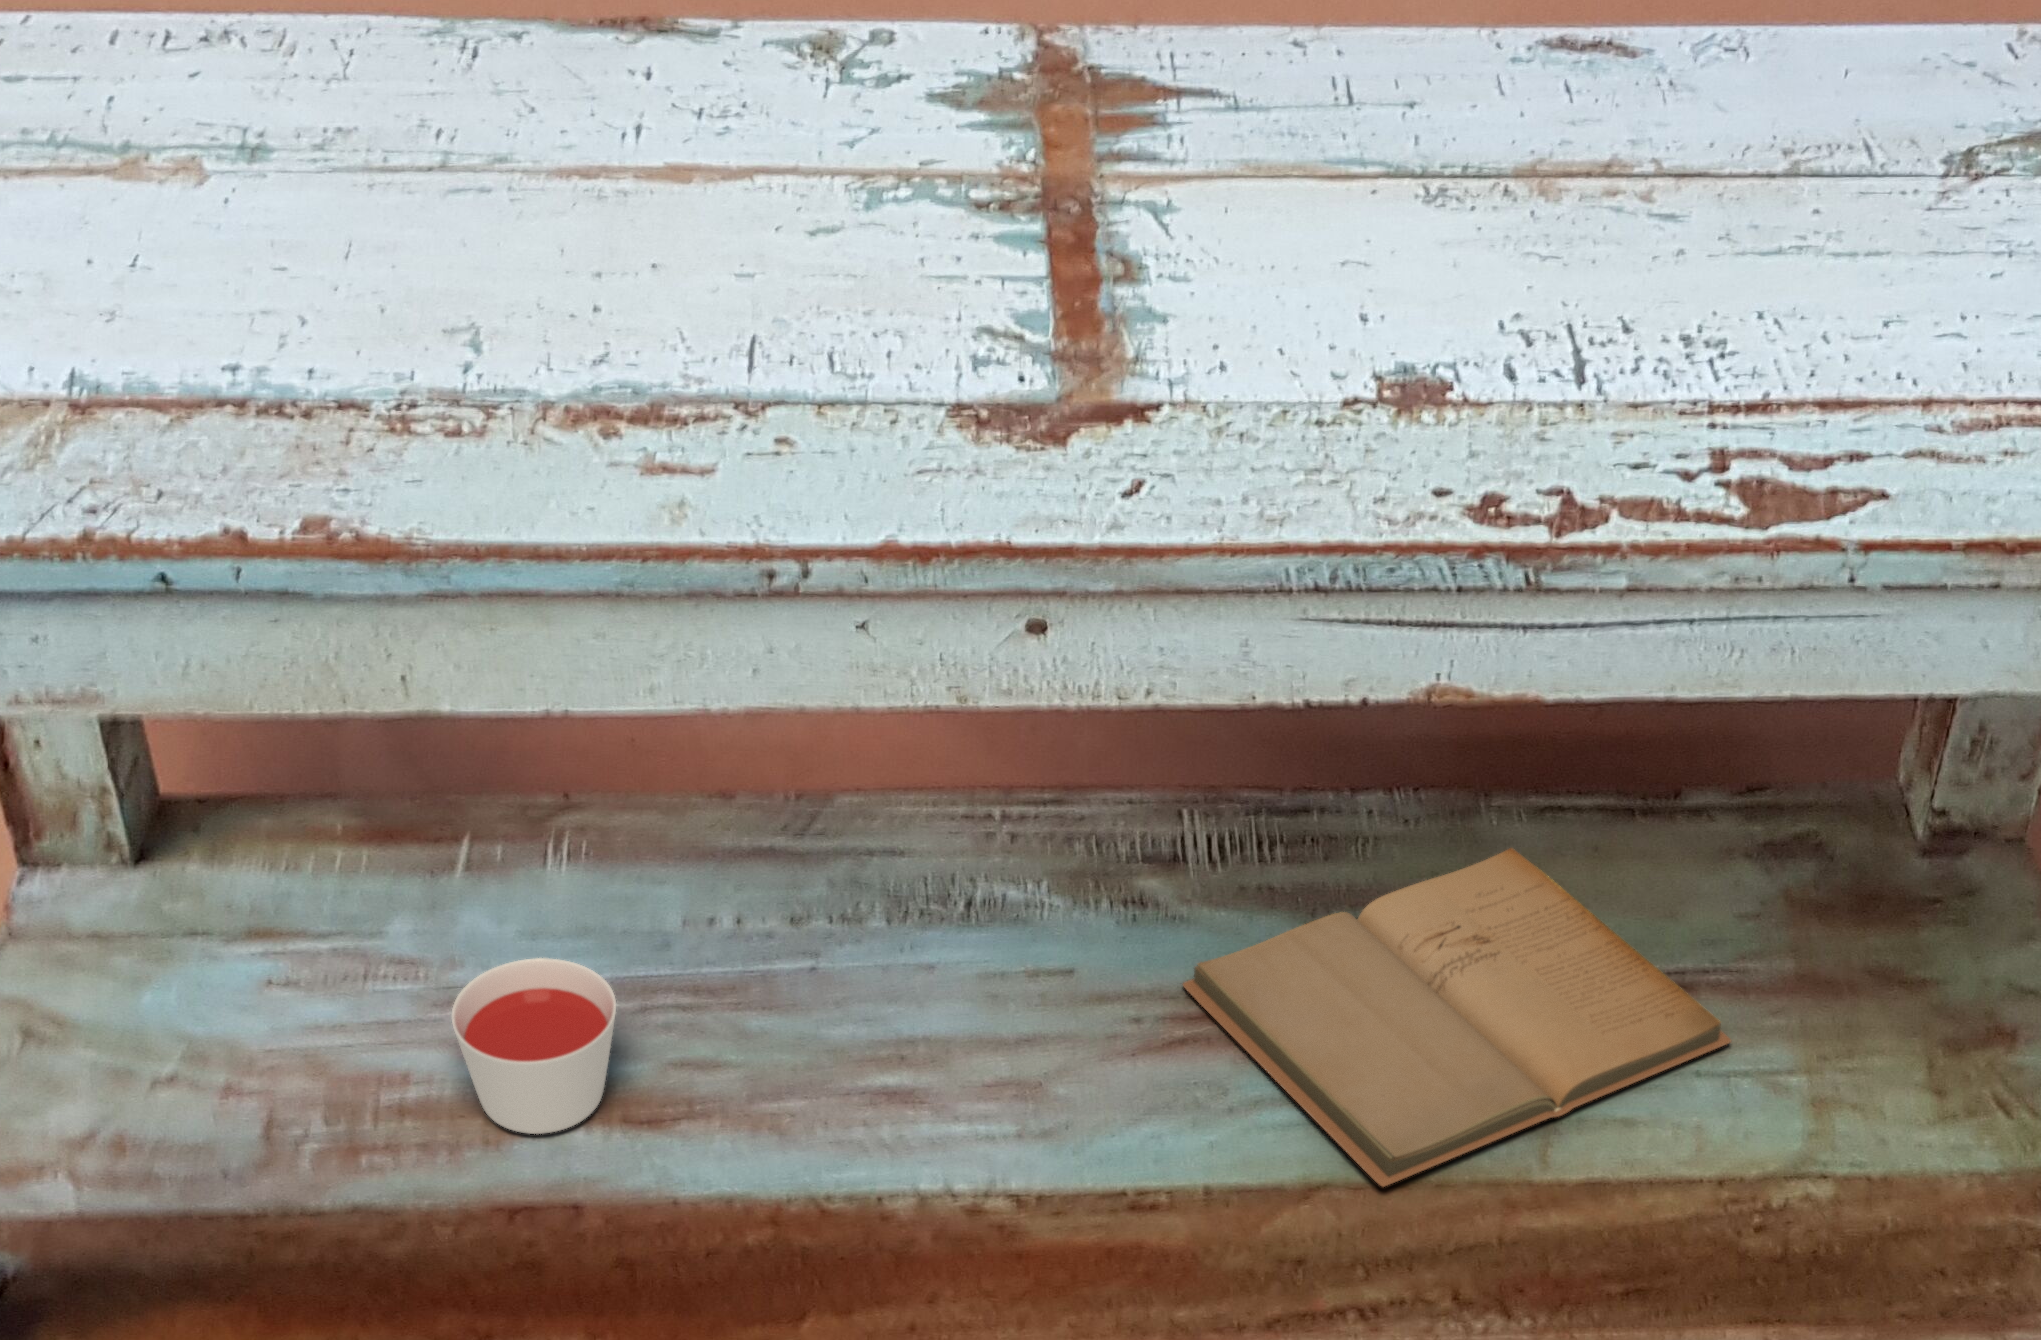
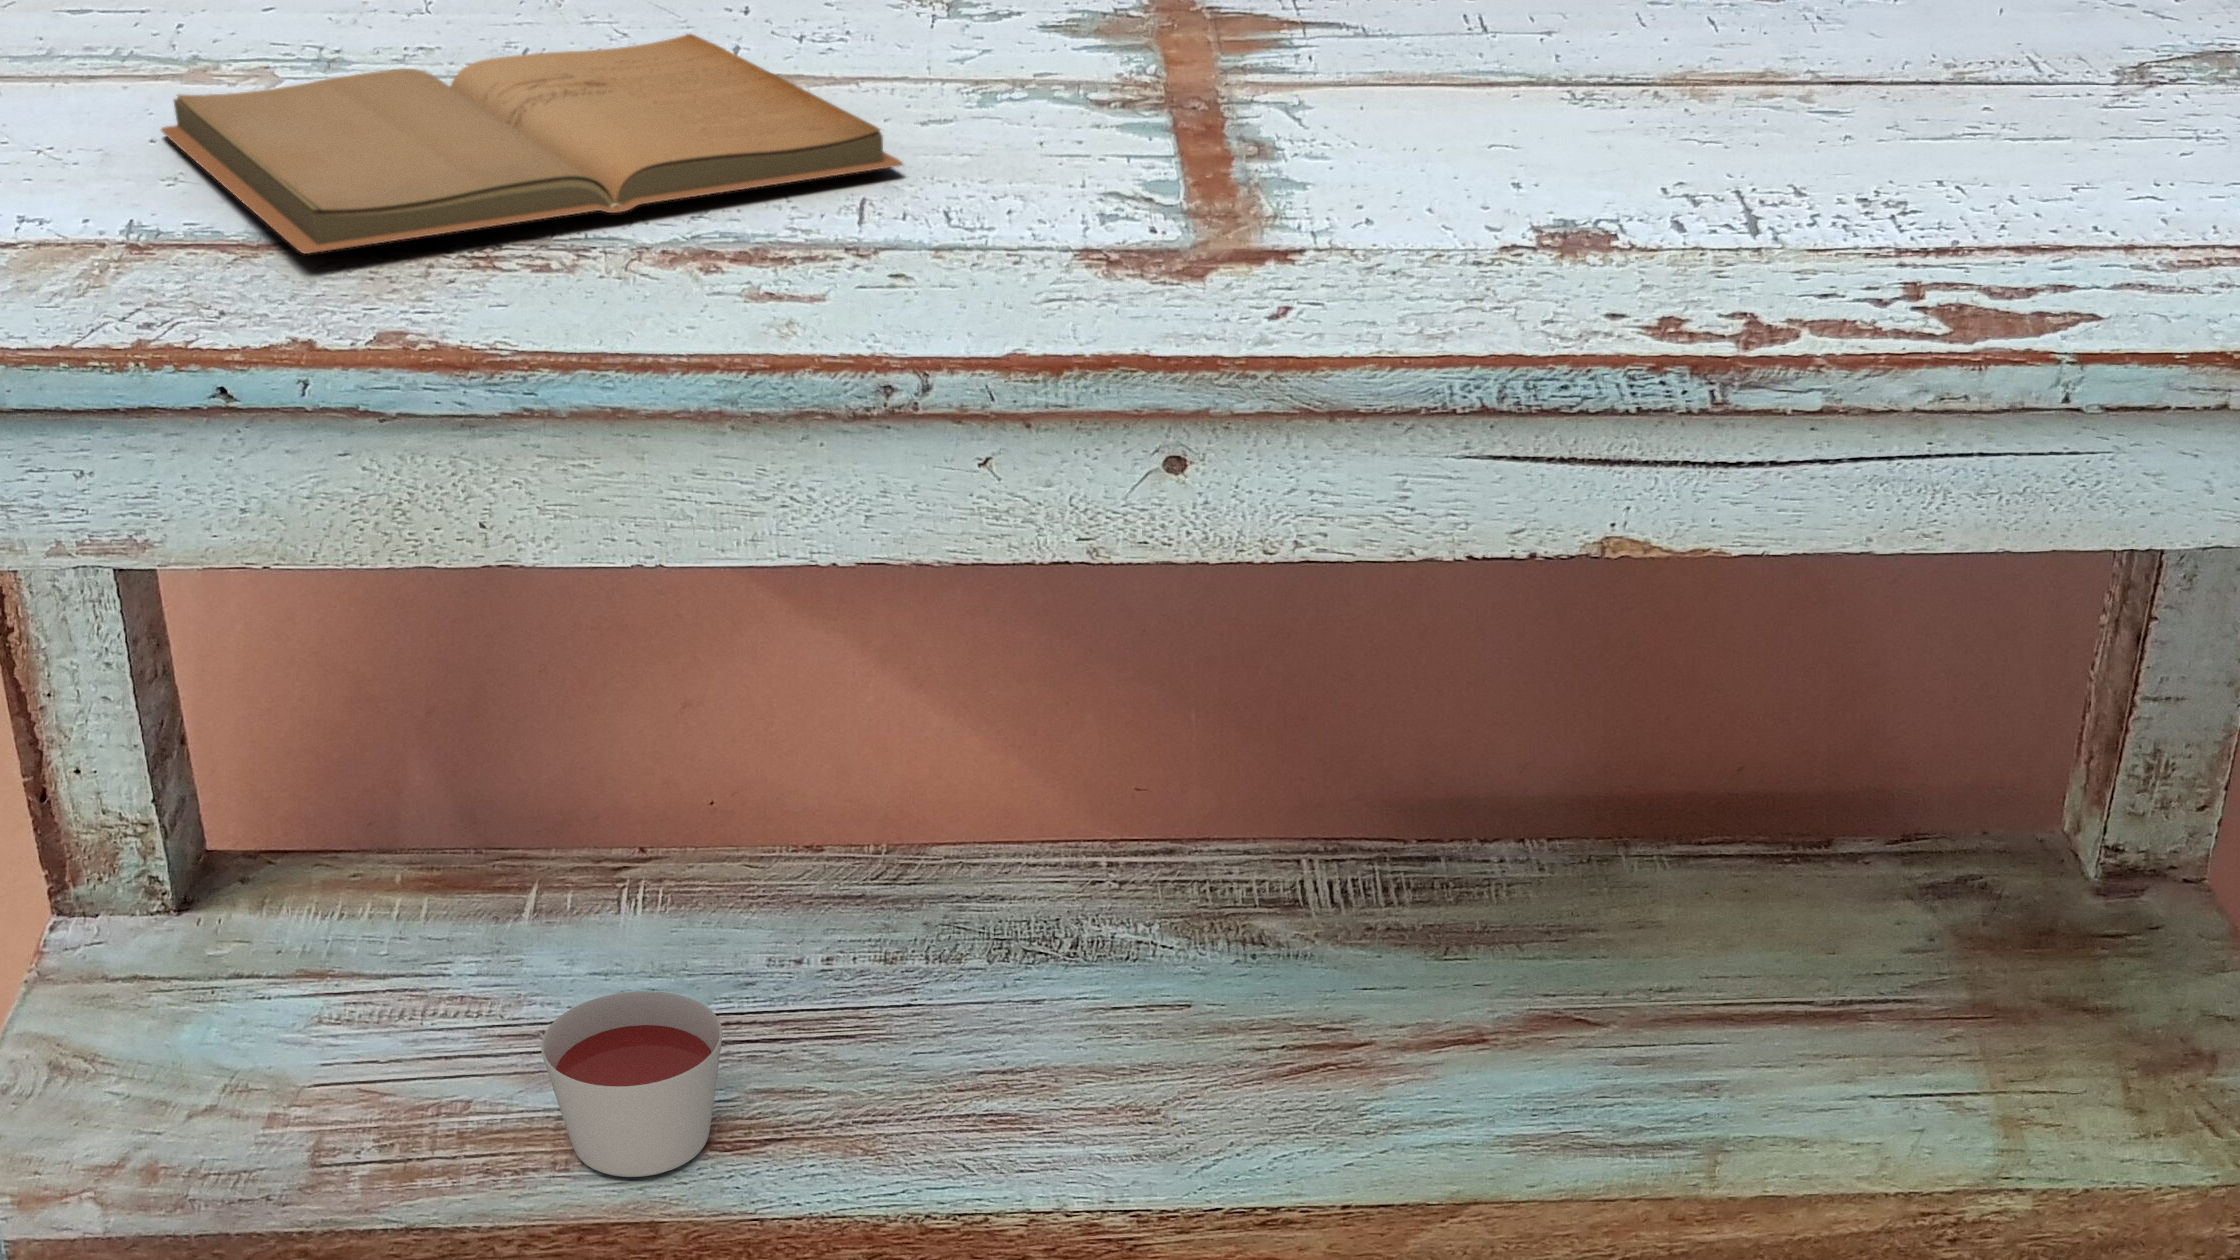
book: present [1183,848,1731,1187] -> present [161,34,903,254]

